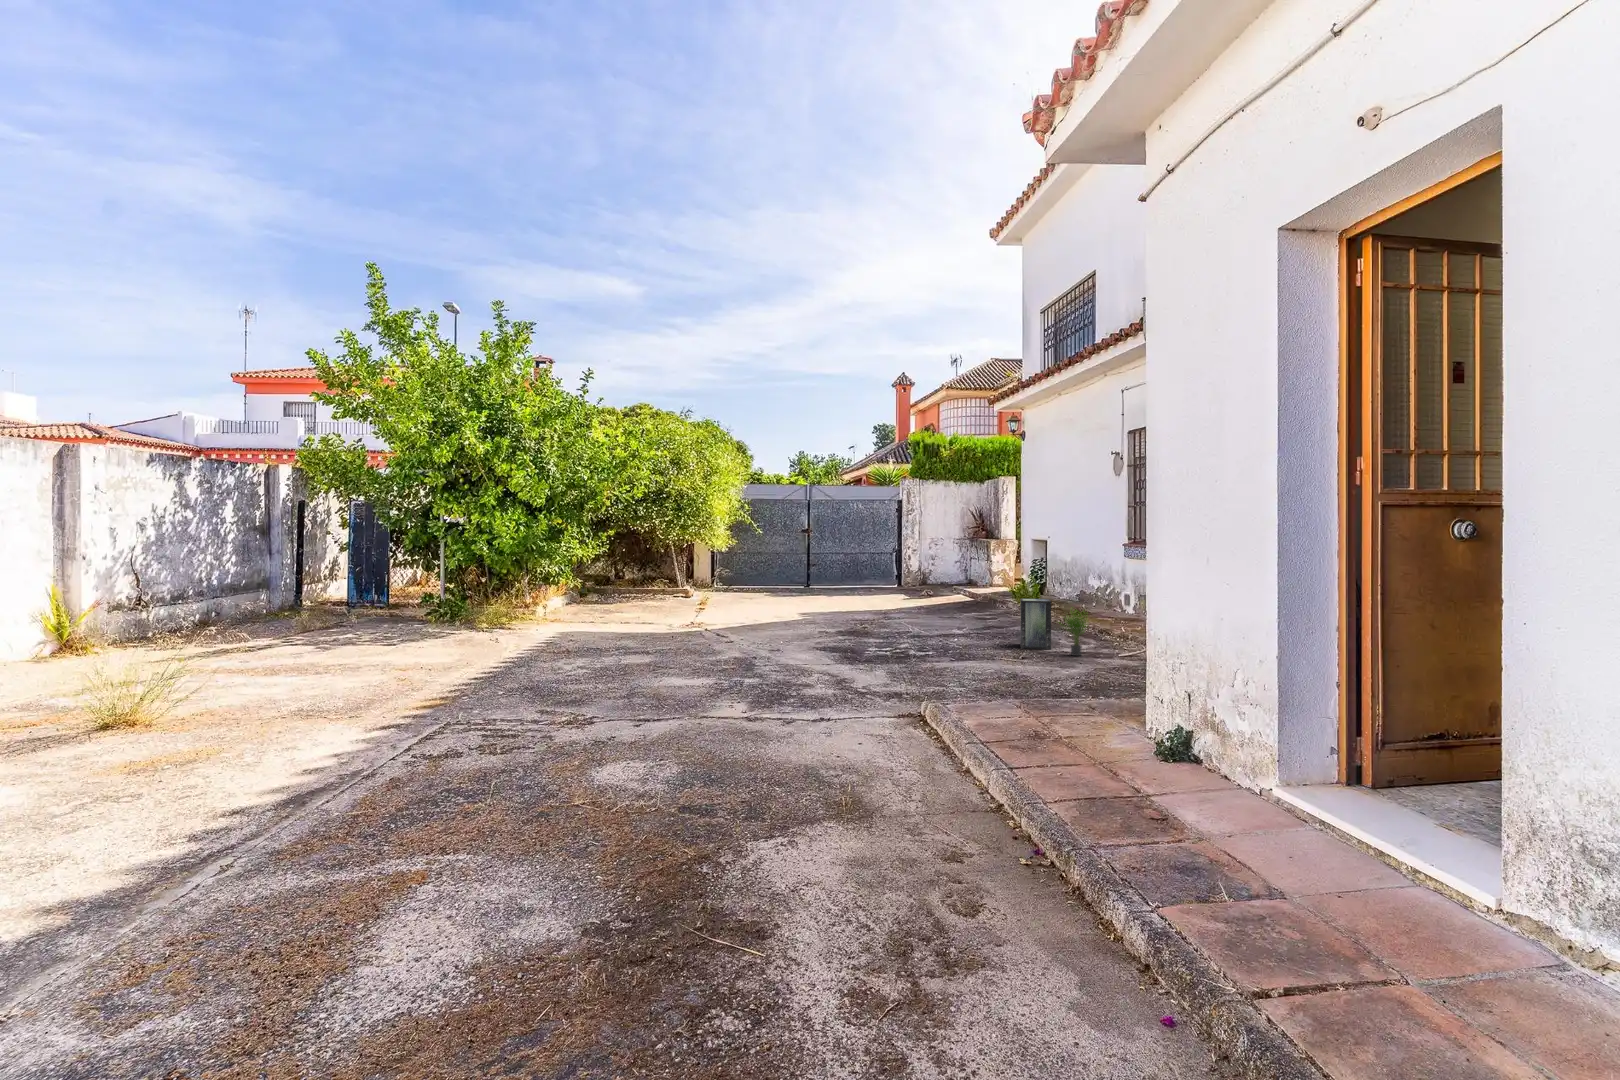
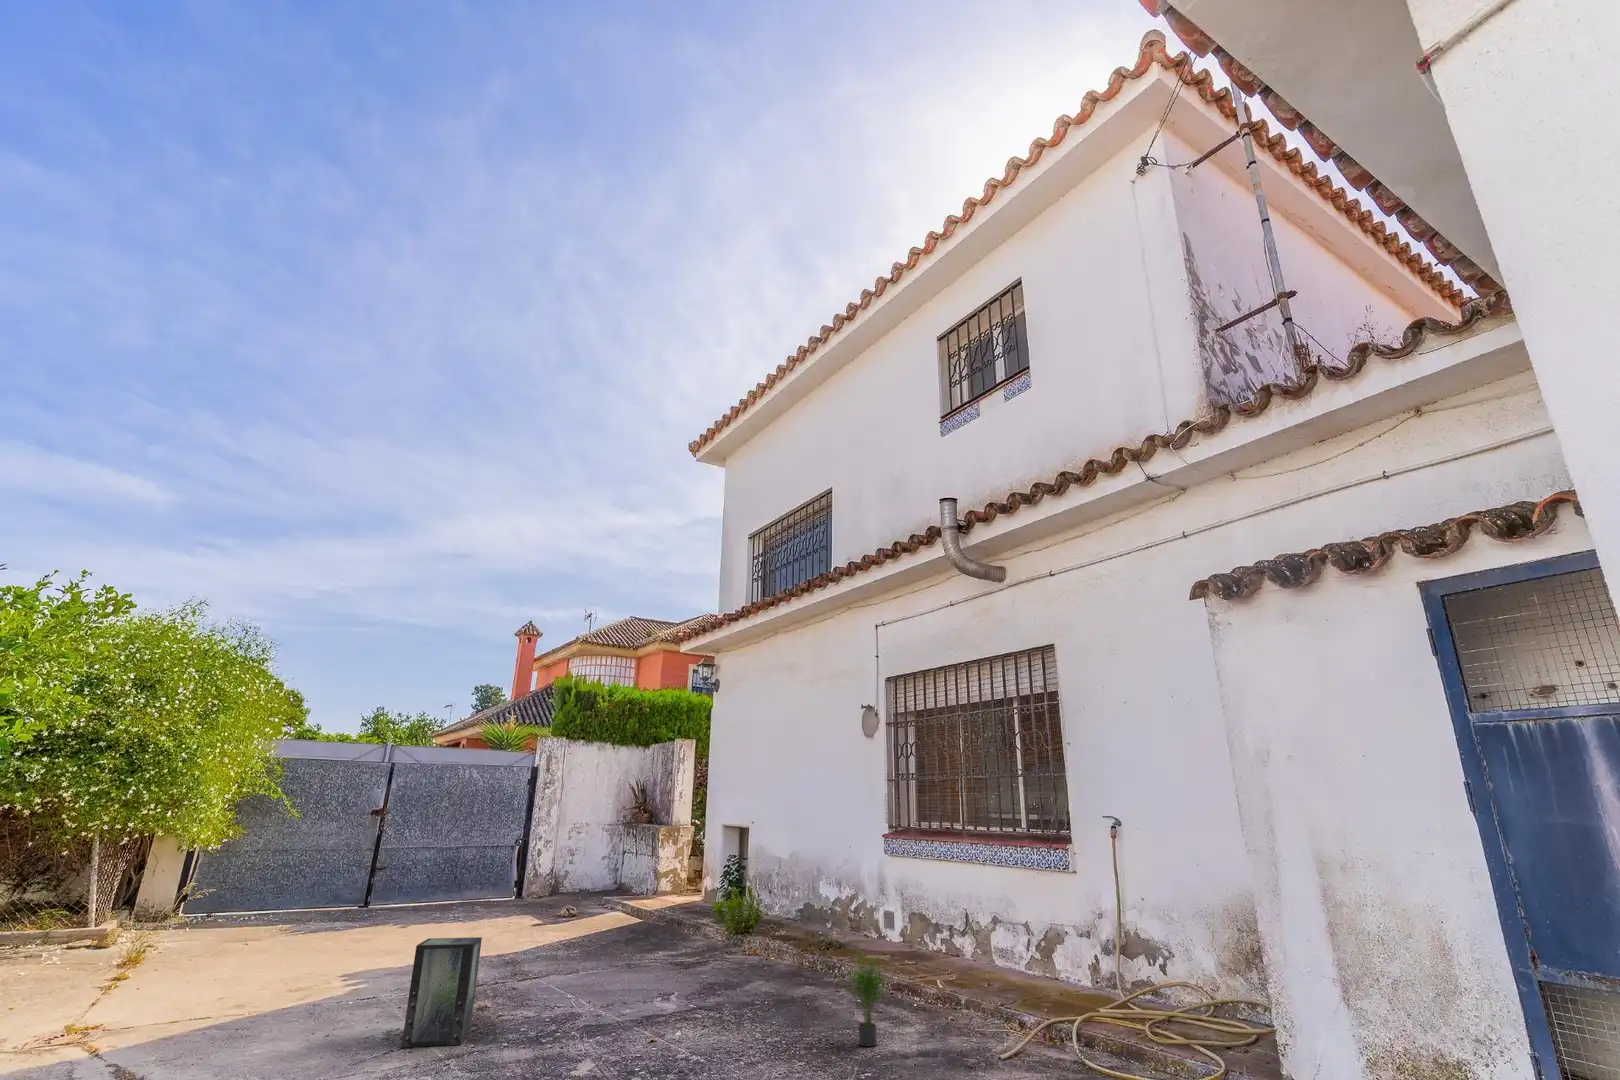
storage box: present [1020,599,1051,649] -> present [401,937,482,1047]

